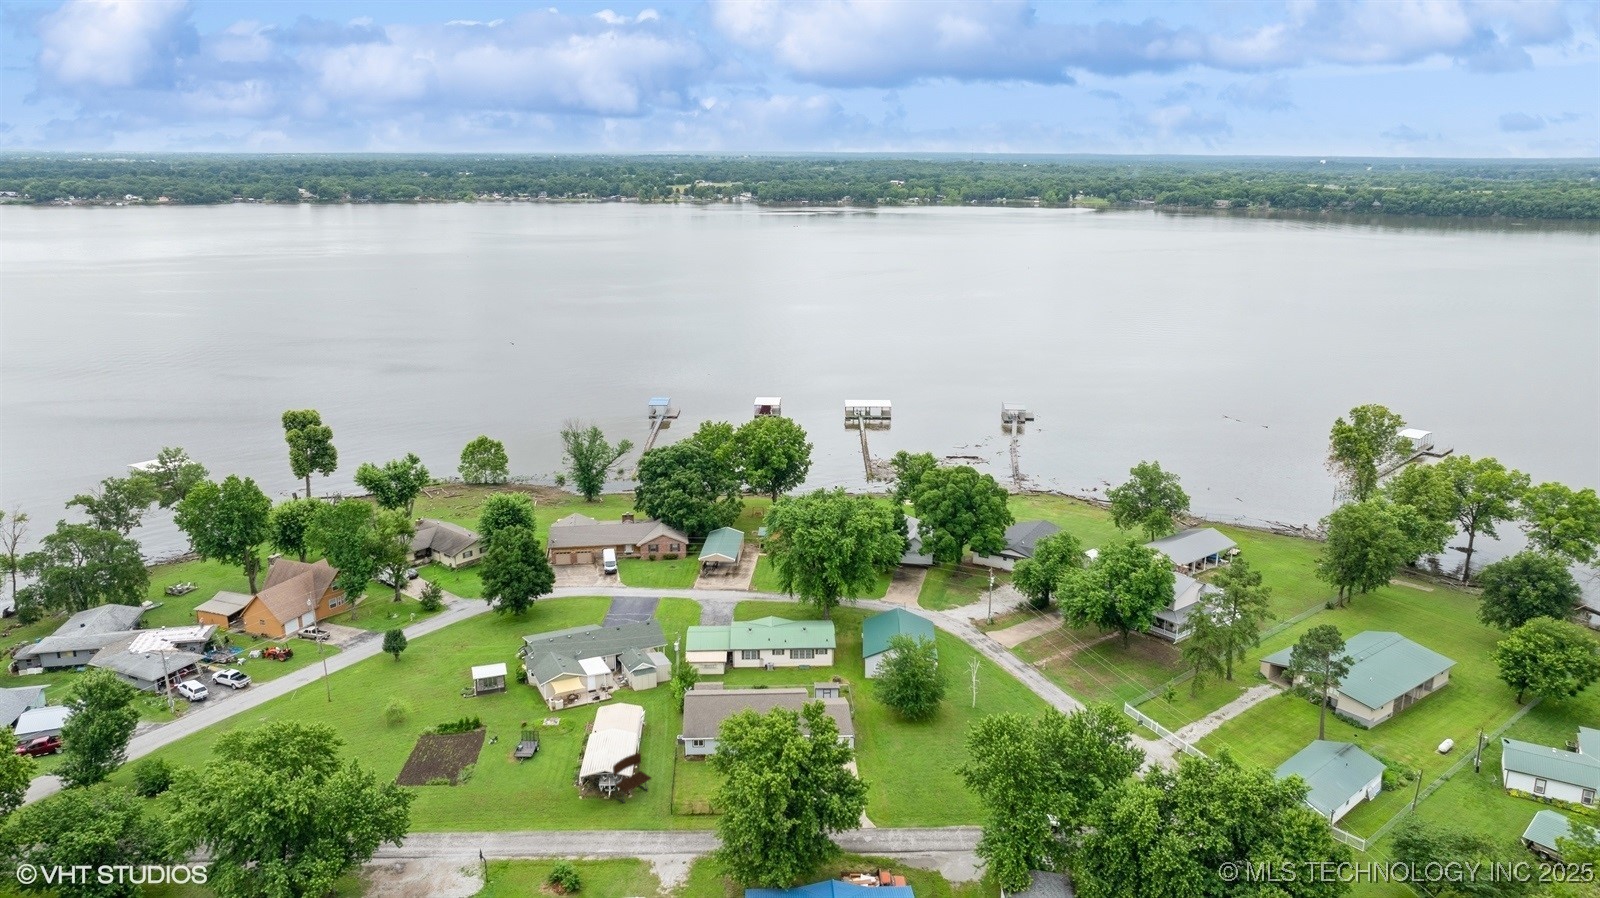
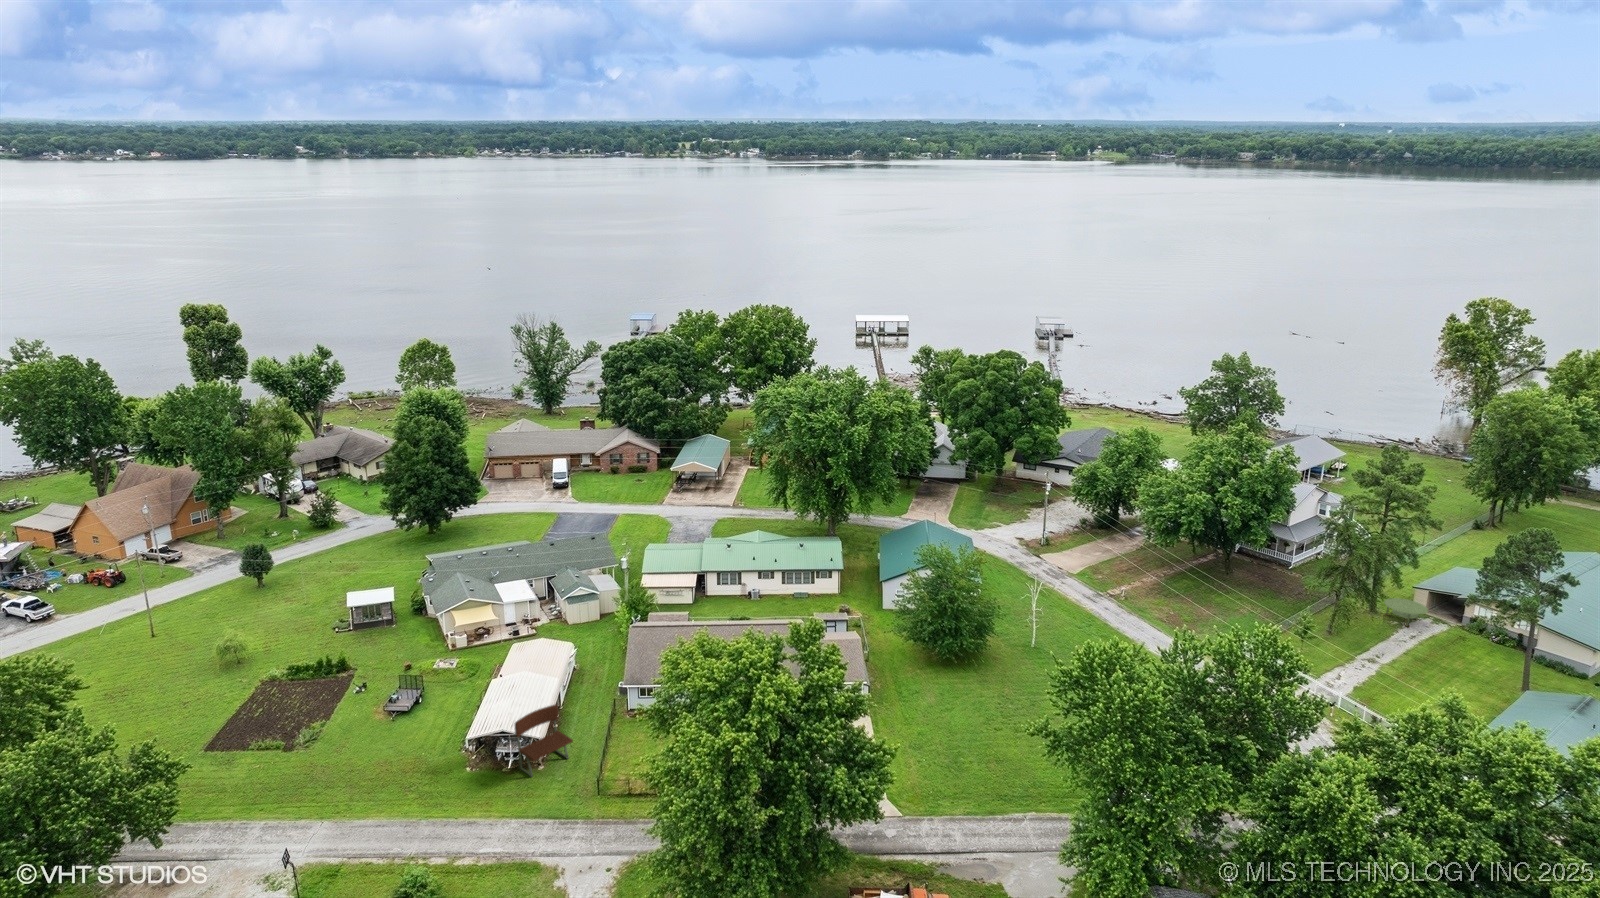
round table: none [1232,669,1263,692] -> present [1385,598,1428,627]

